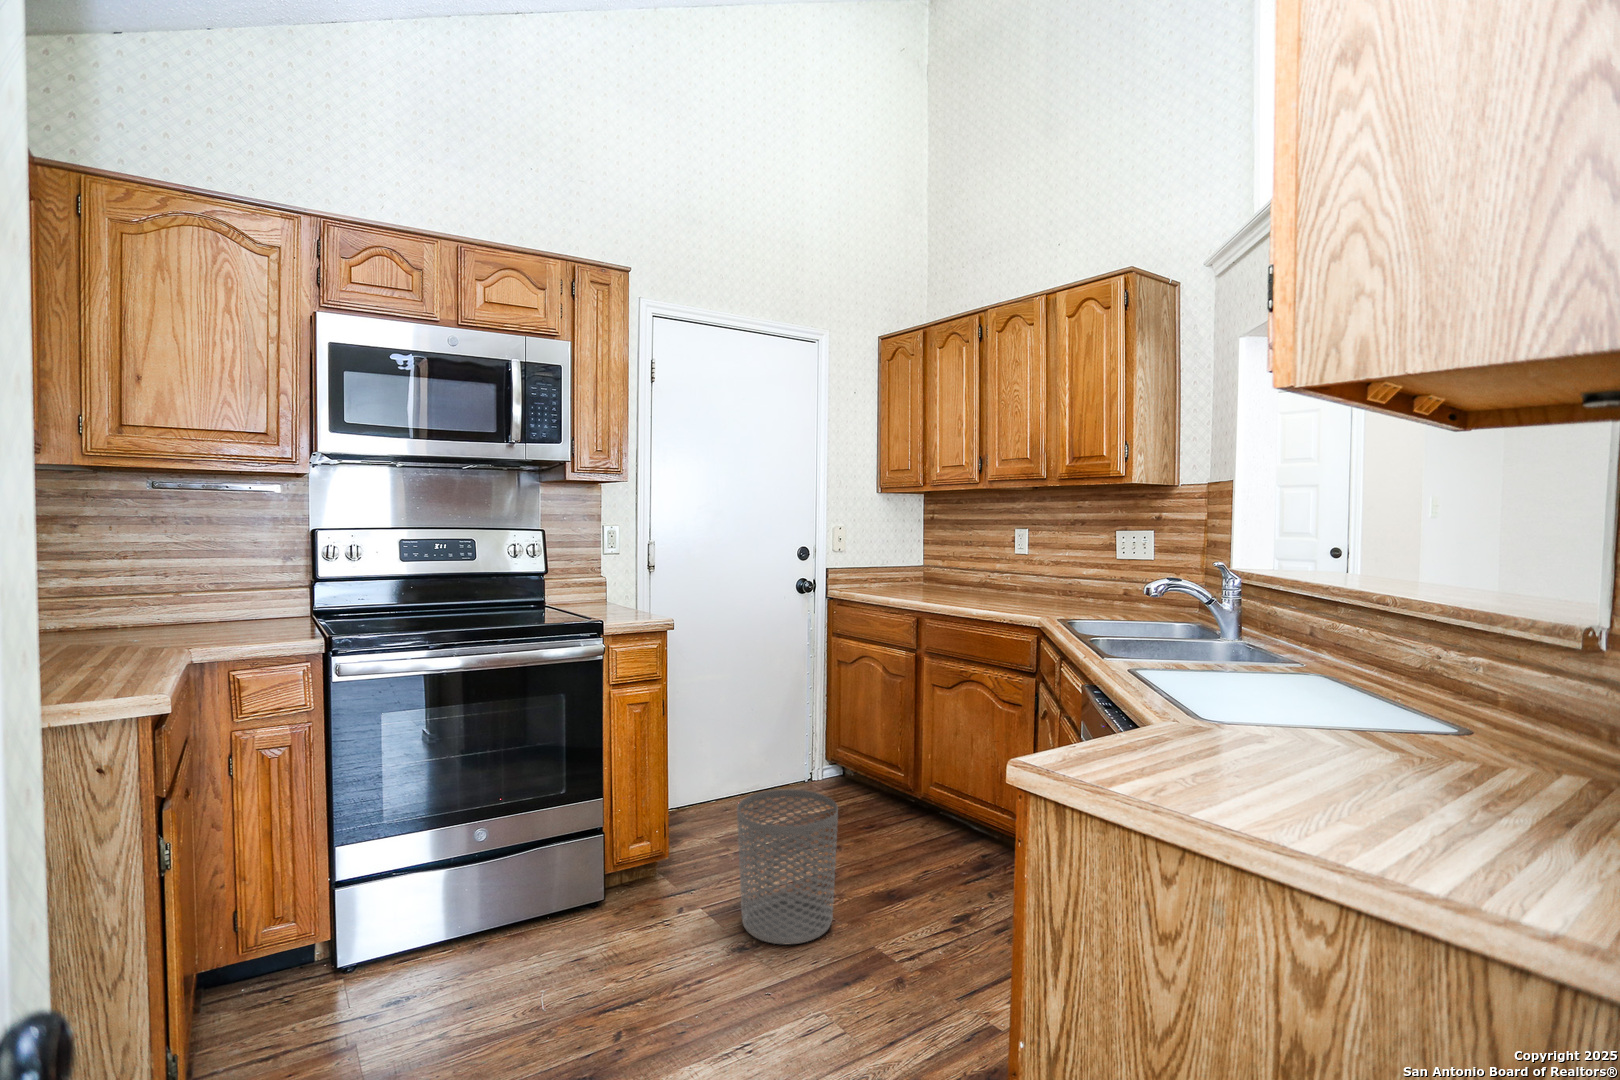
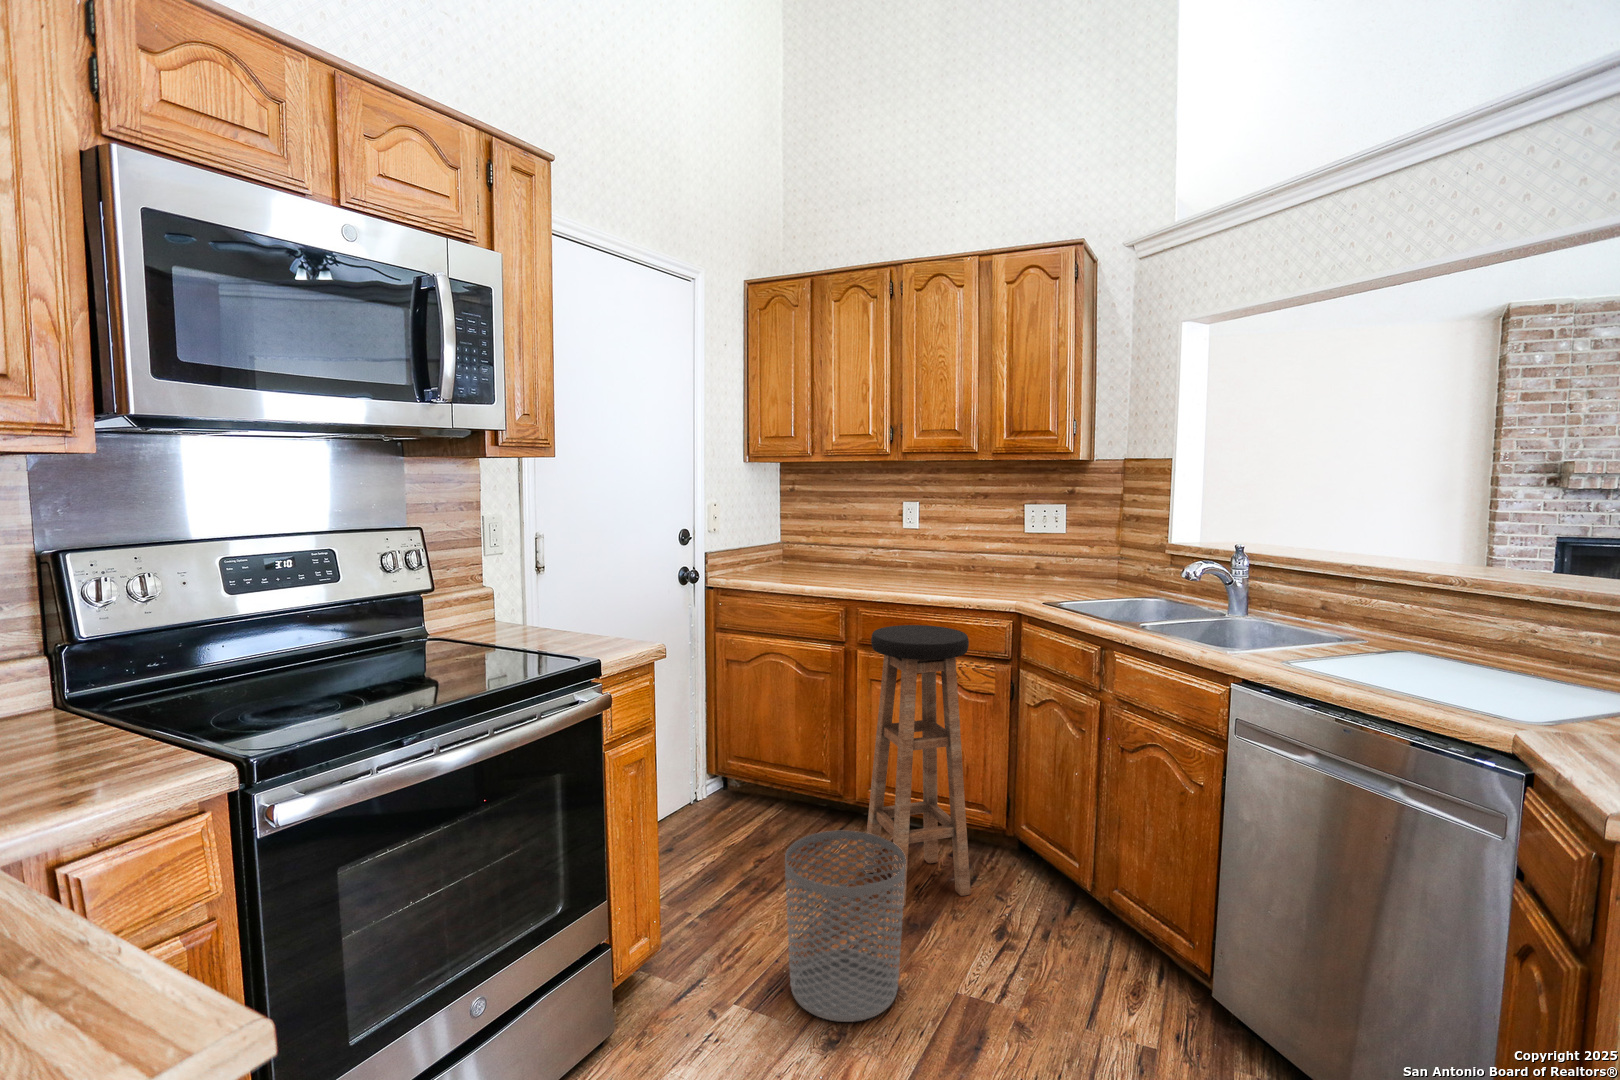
bar stool: none [888,632,976,888] -> present [863,625,971,906]

